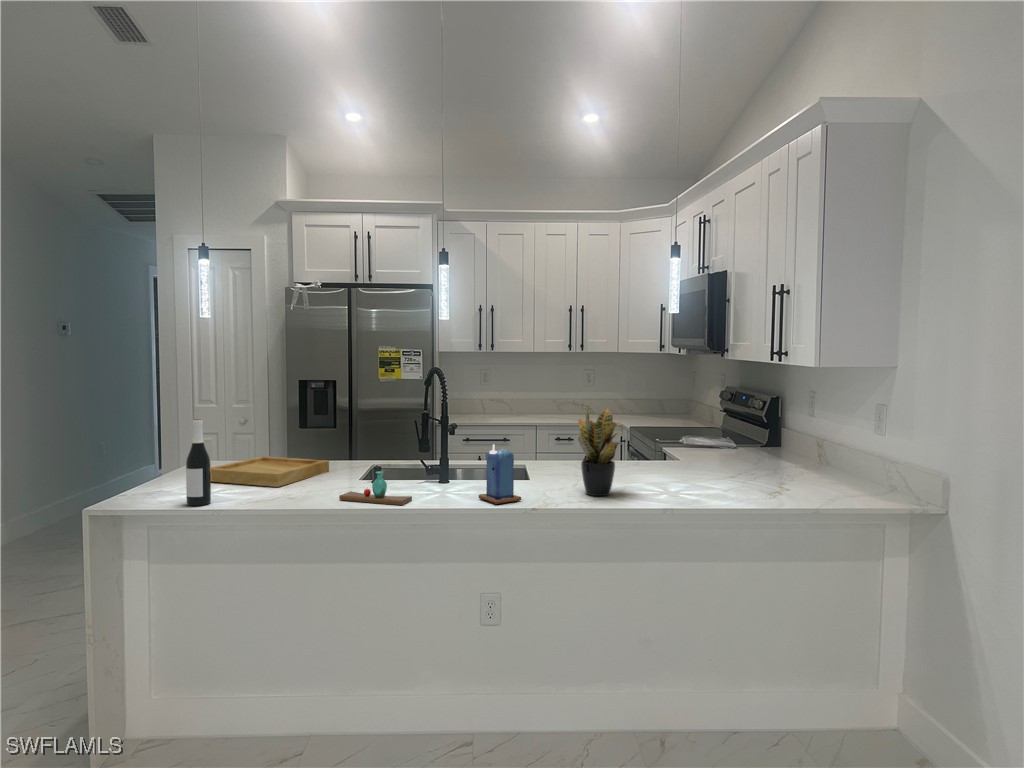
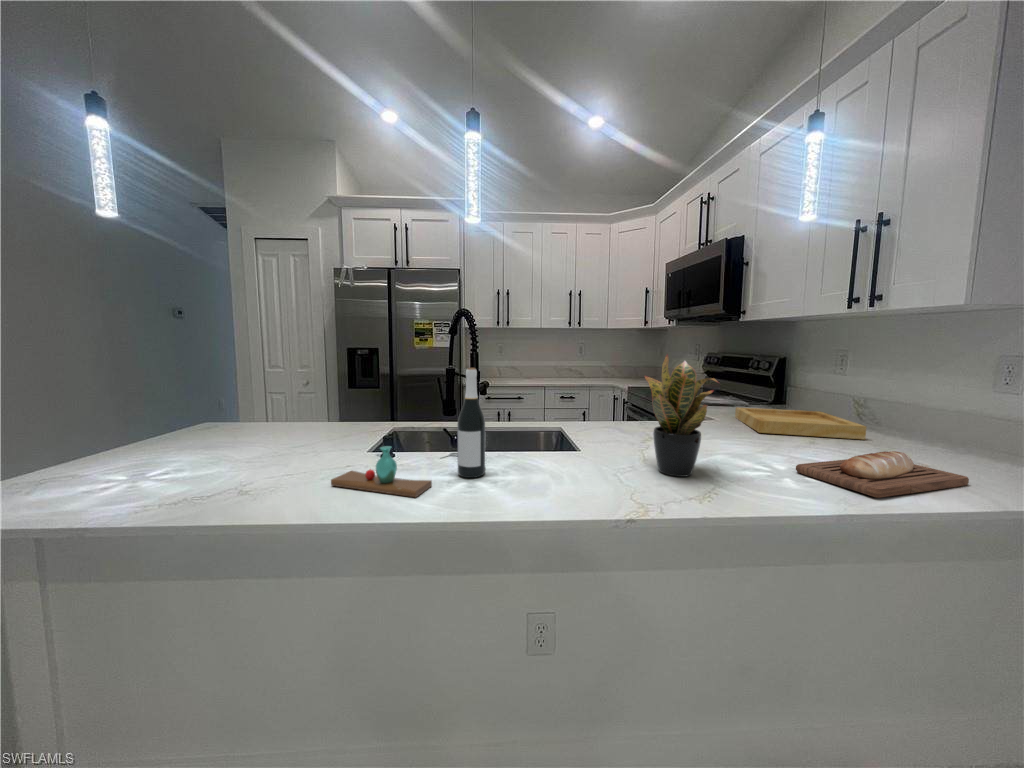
wine bottle: present [186,419,211,506] -> present [457,368,485,478]
candle: present [479,444,521,504] -> none [523,408,583,495]
tray: present [210,456,329,487] -> present [735,407,866,439]
bread loaf: none [690,478,805,505] -> present [796,451,969,498]

